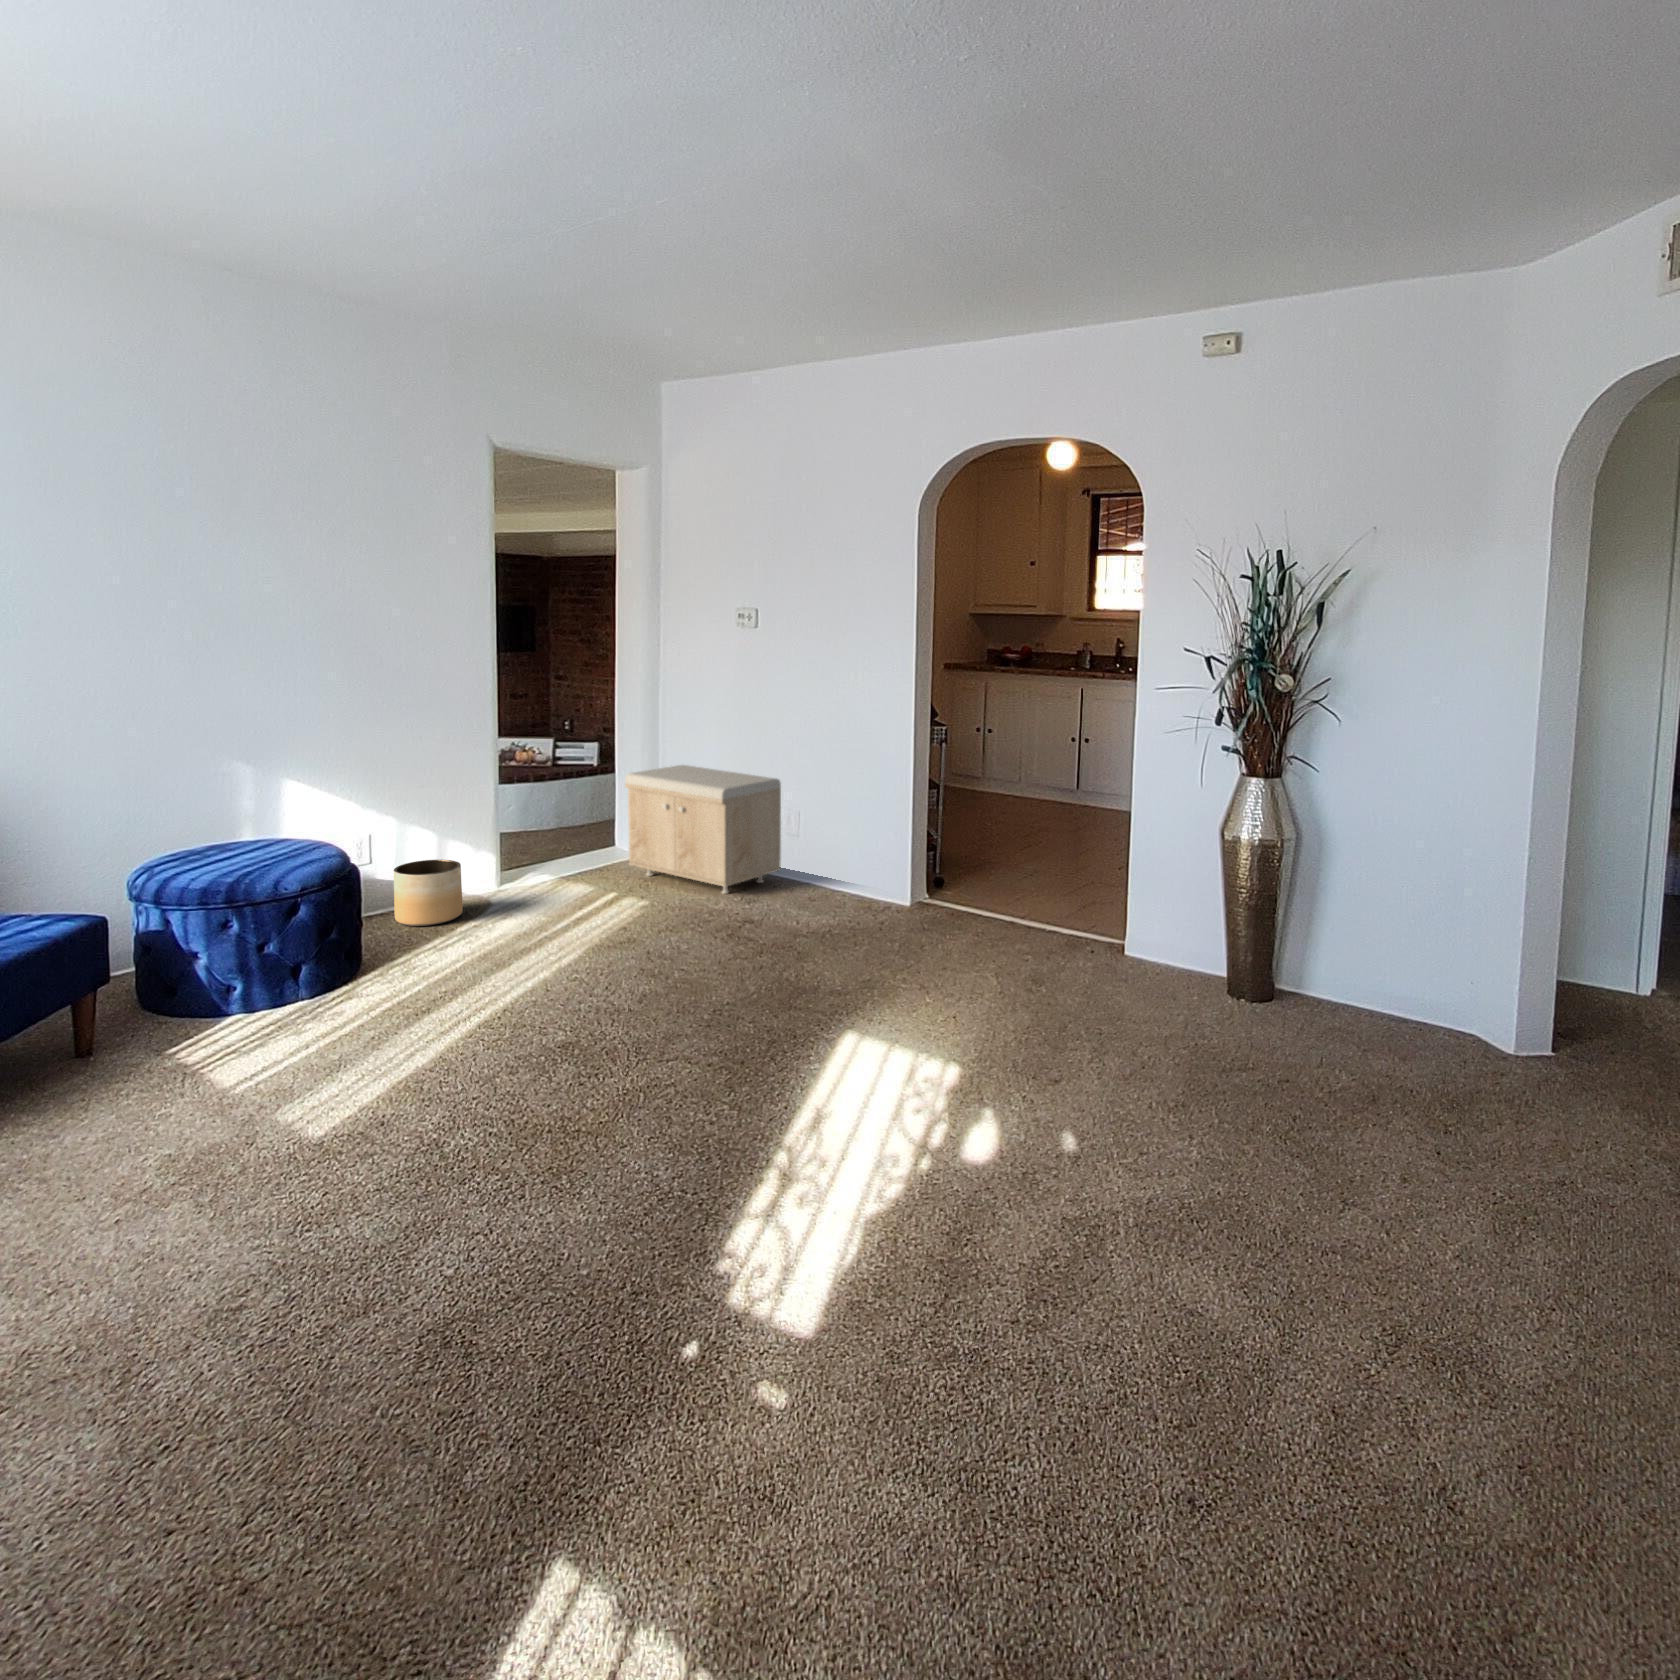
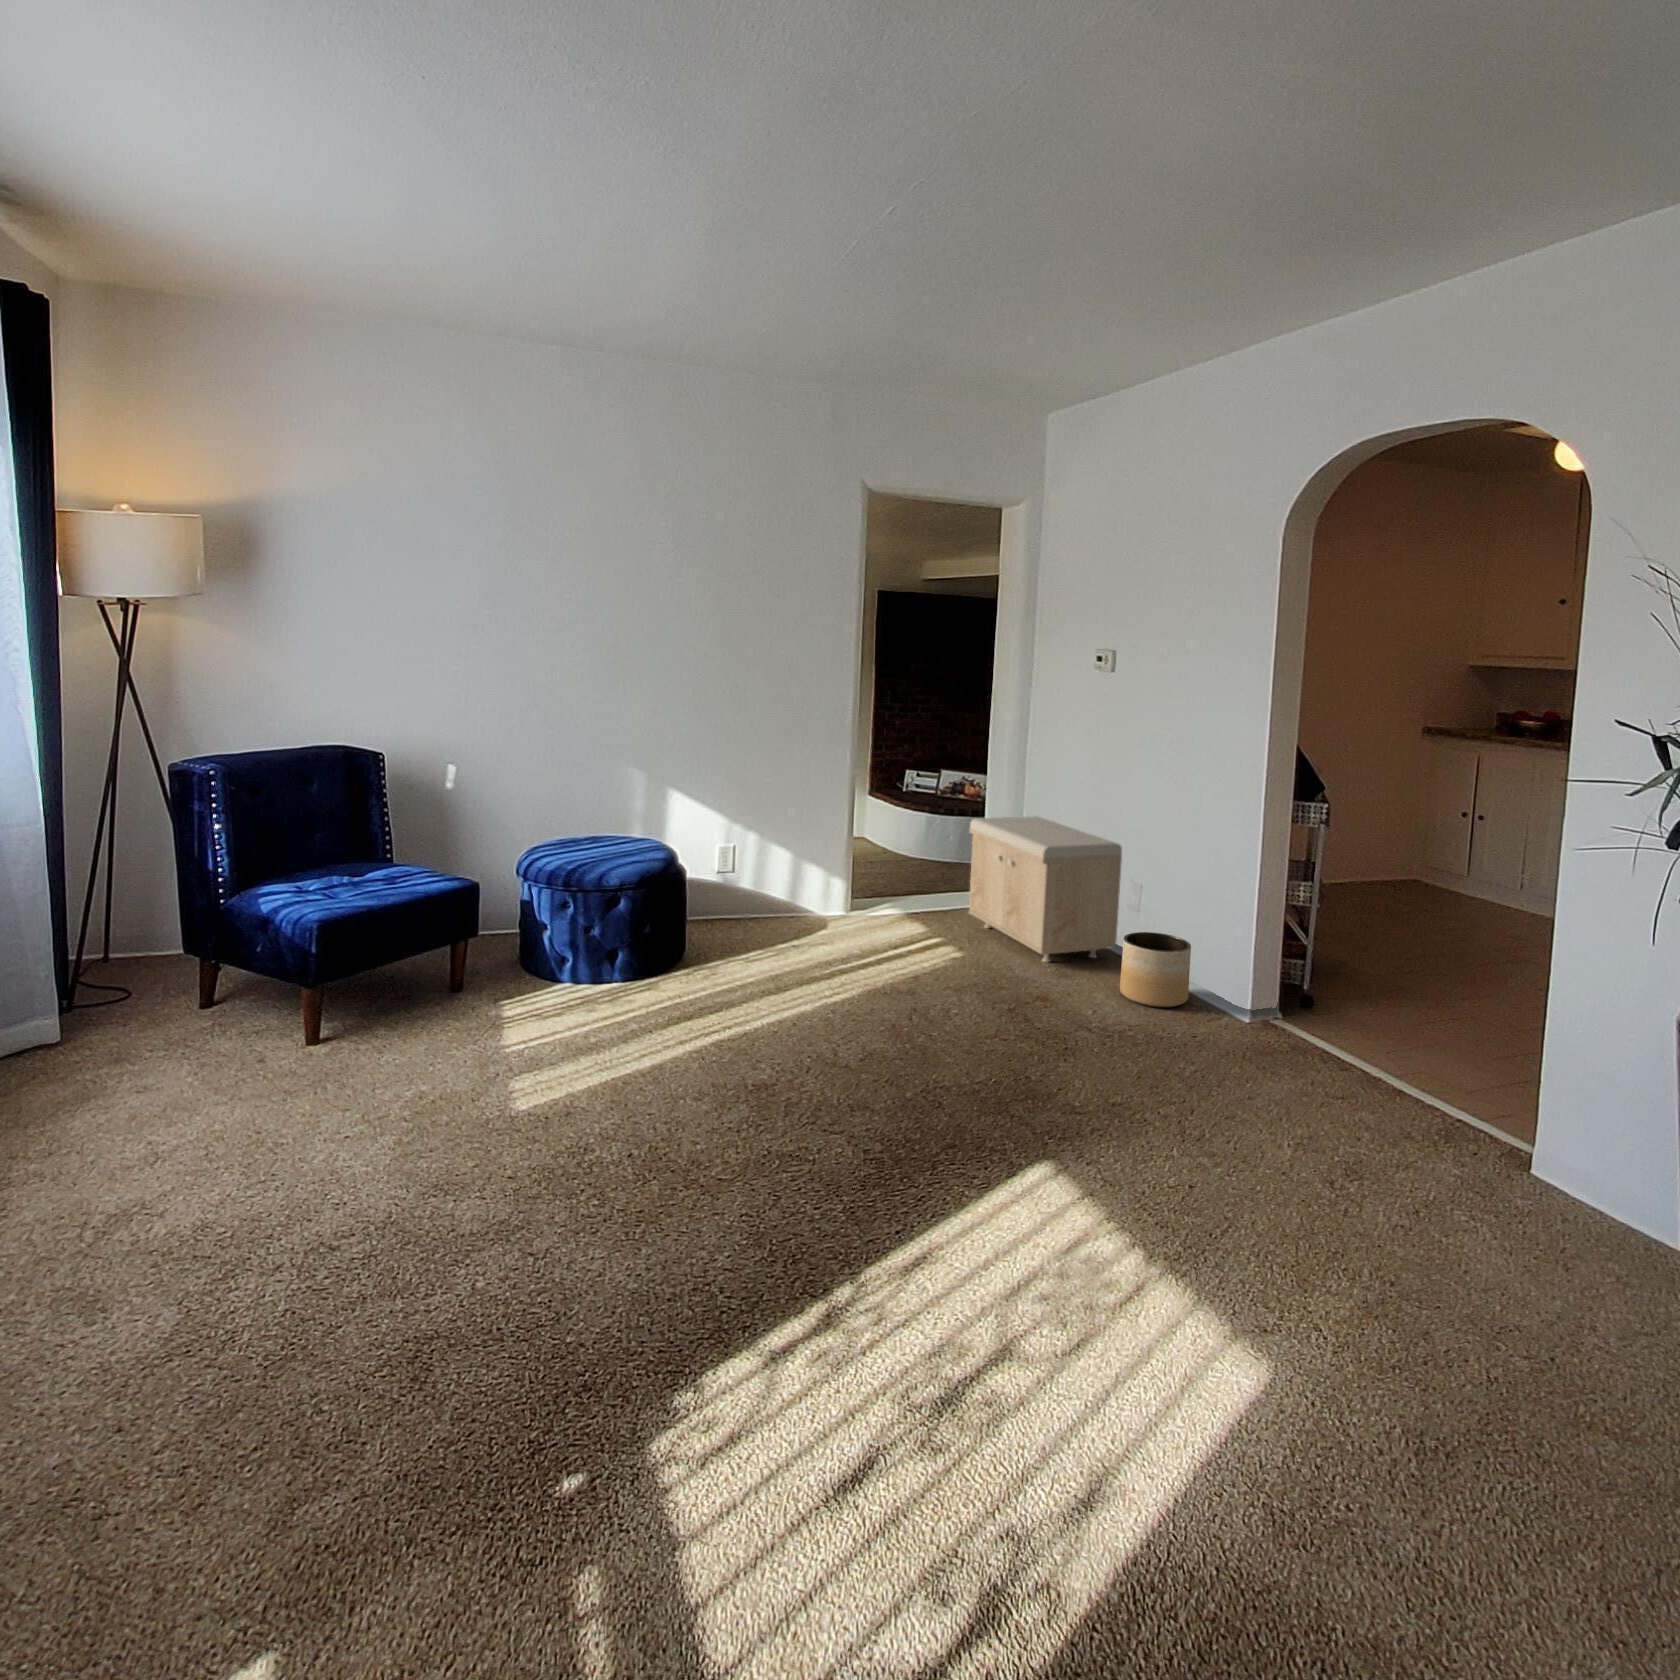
planter: present [394,860,463,926] -> present [1120,932,1191,1007]

